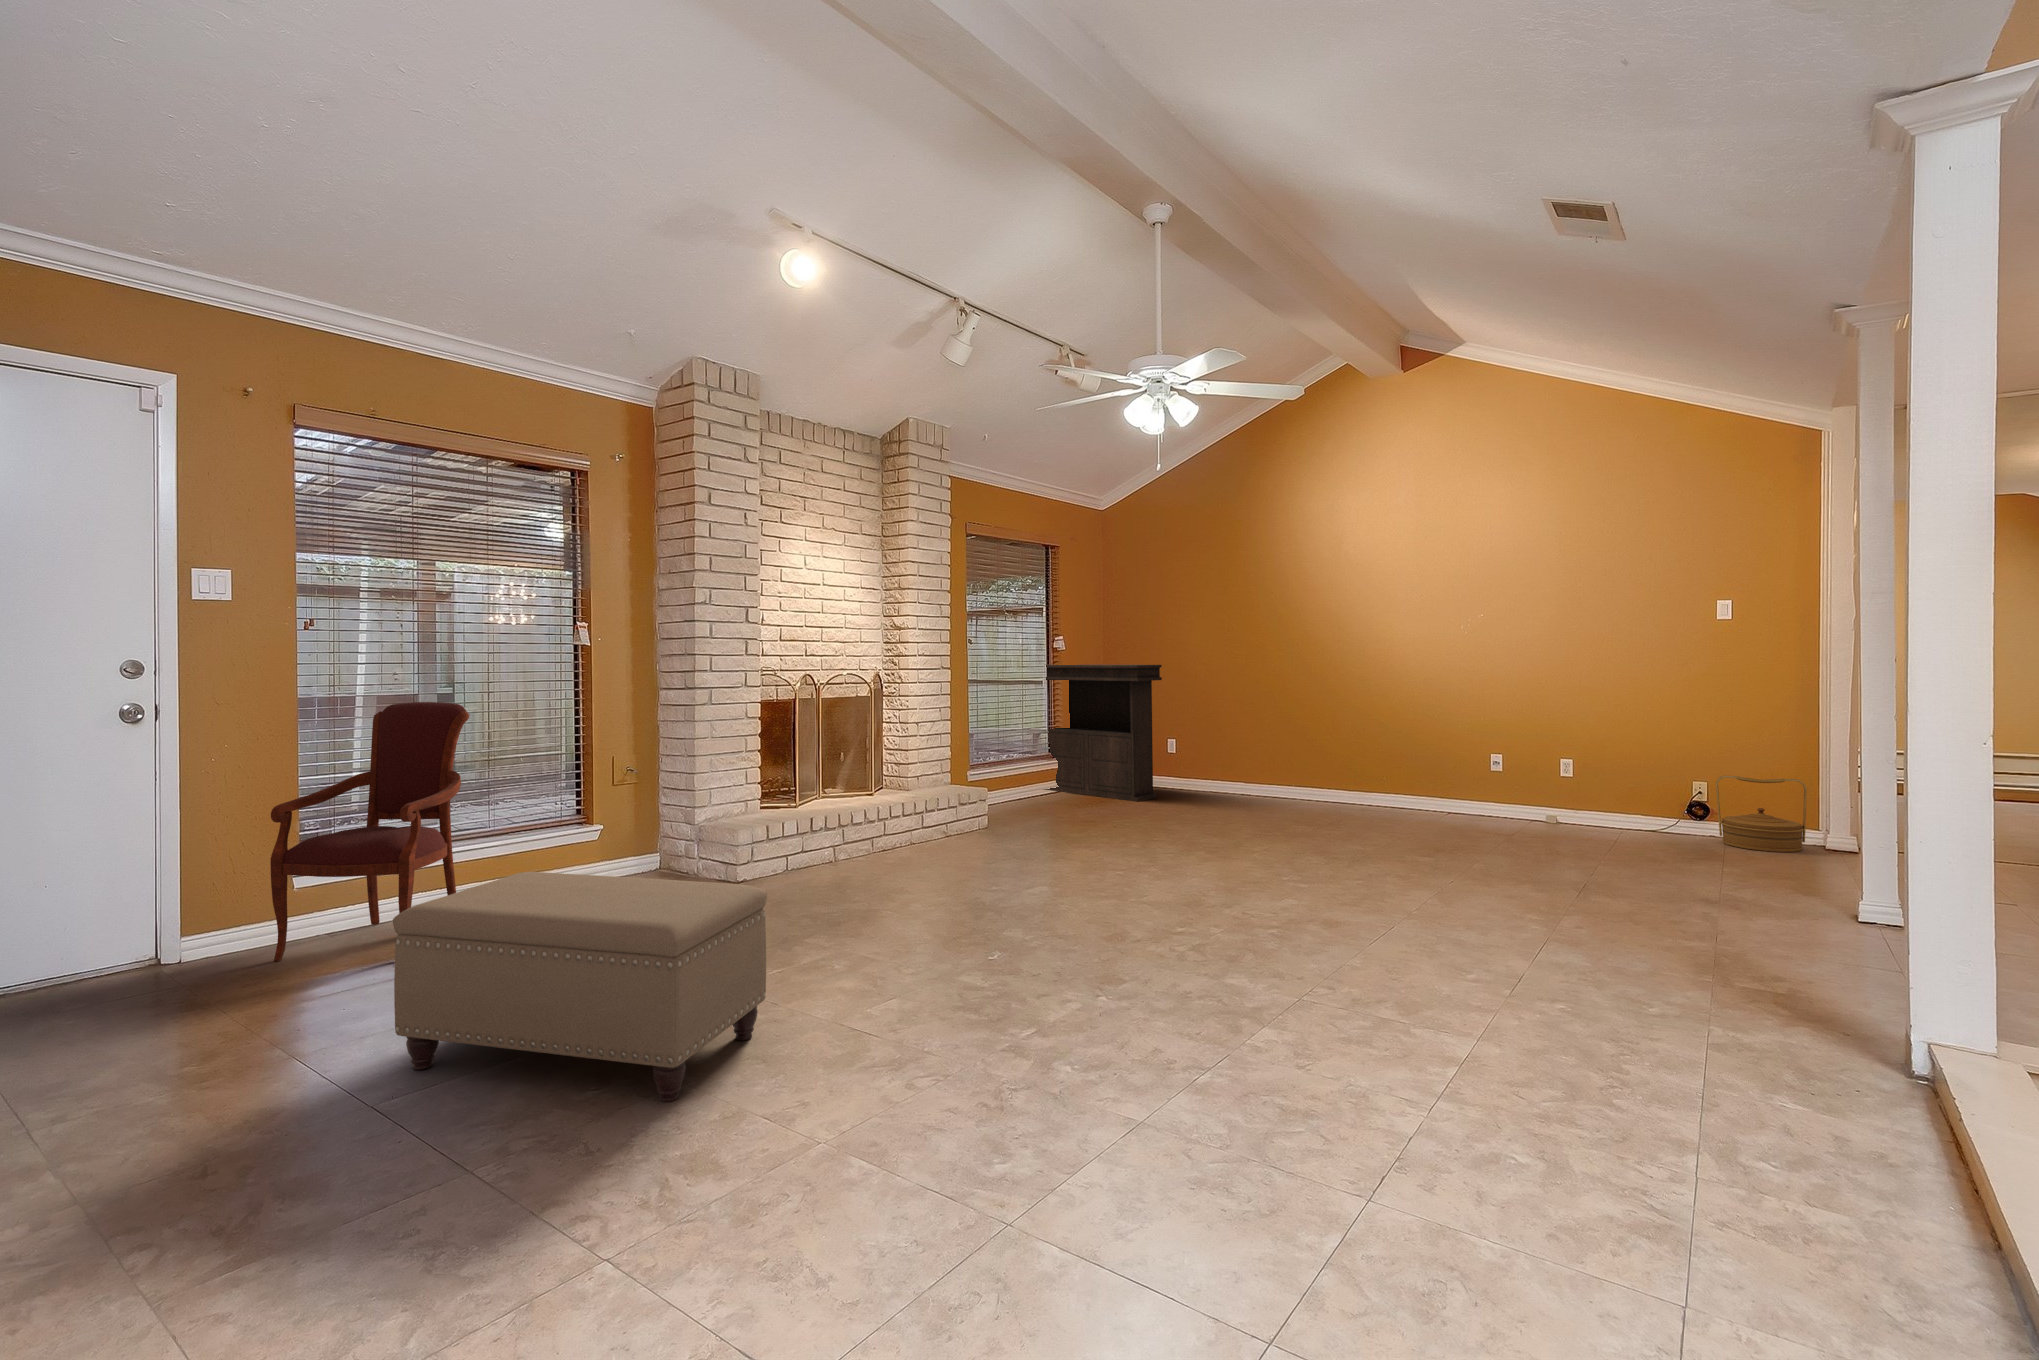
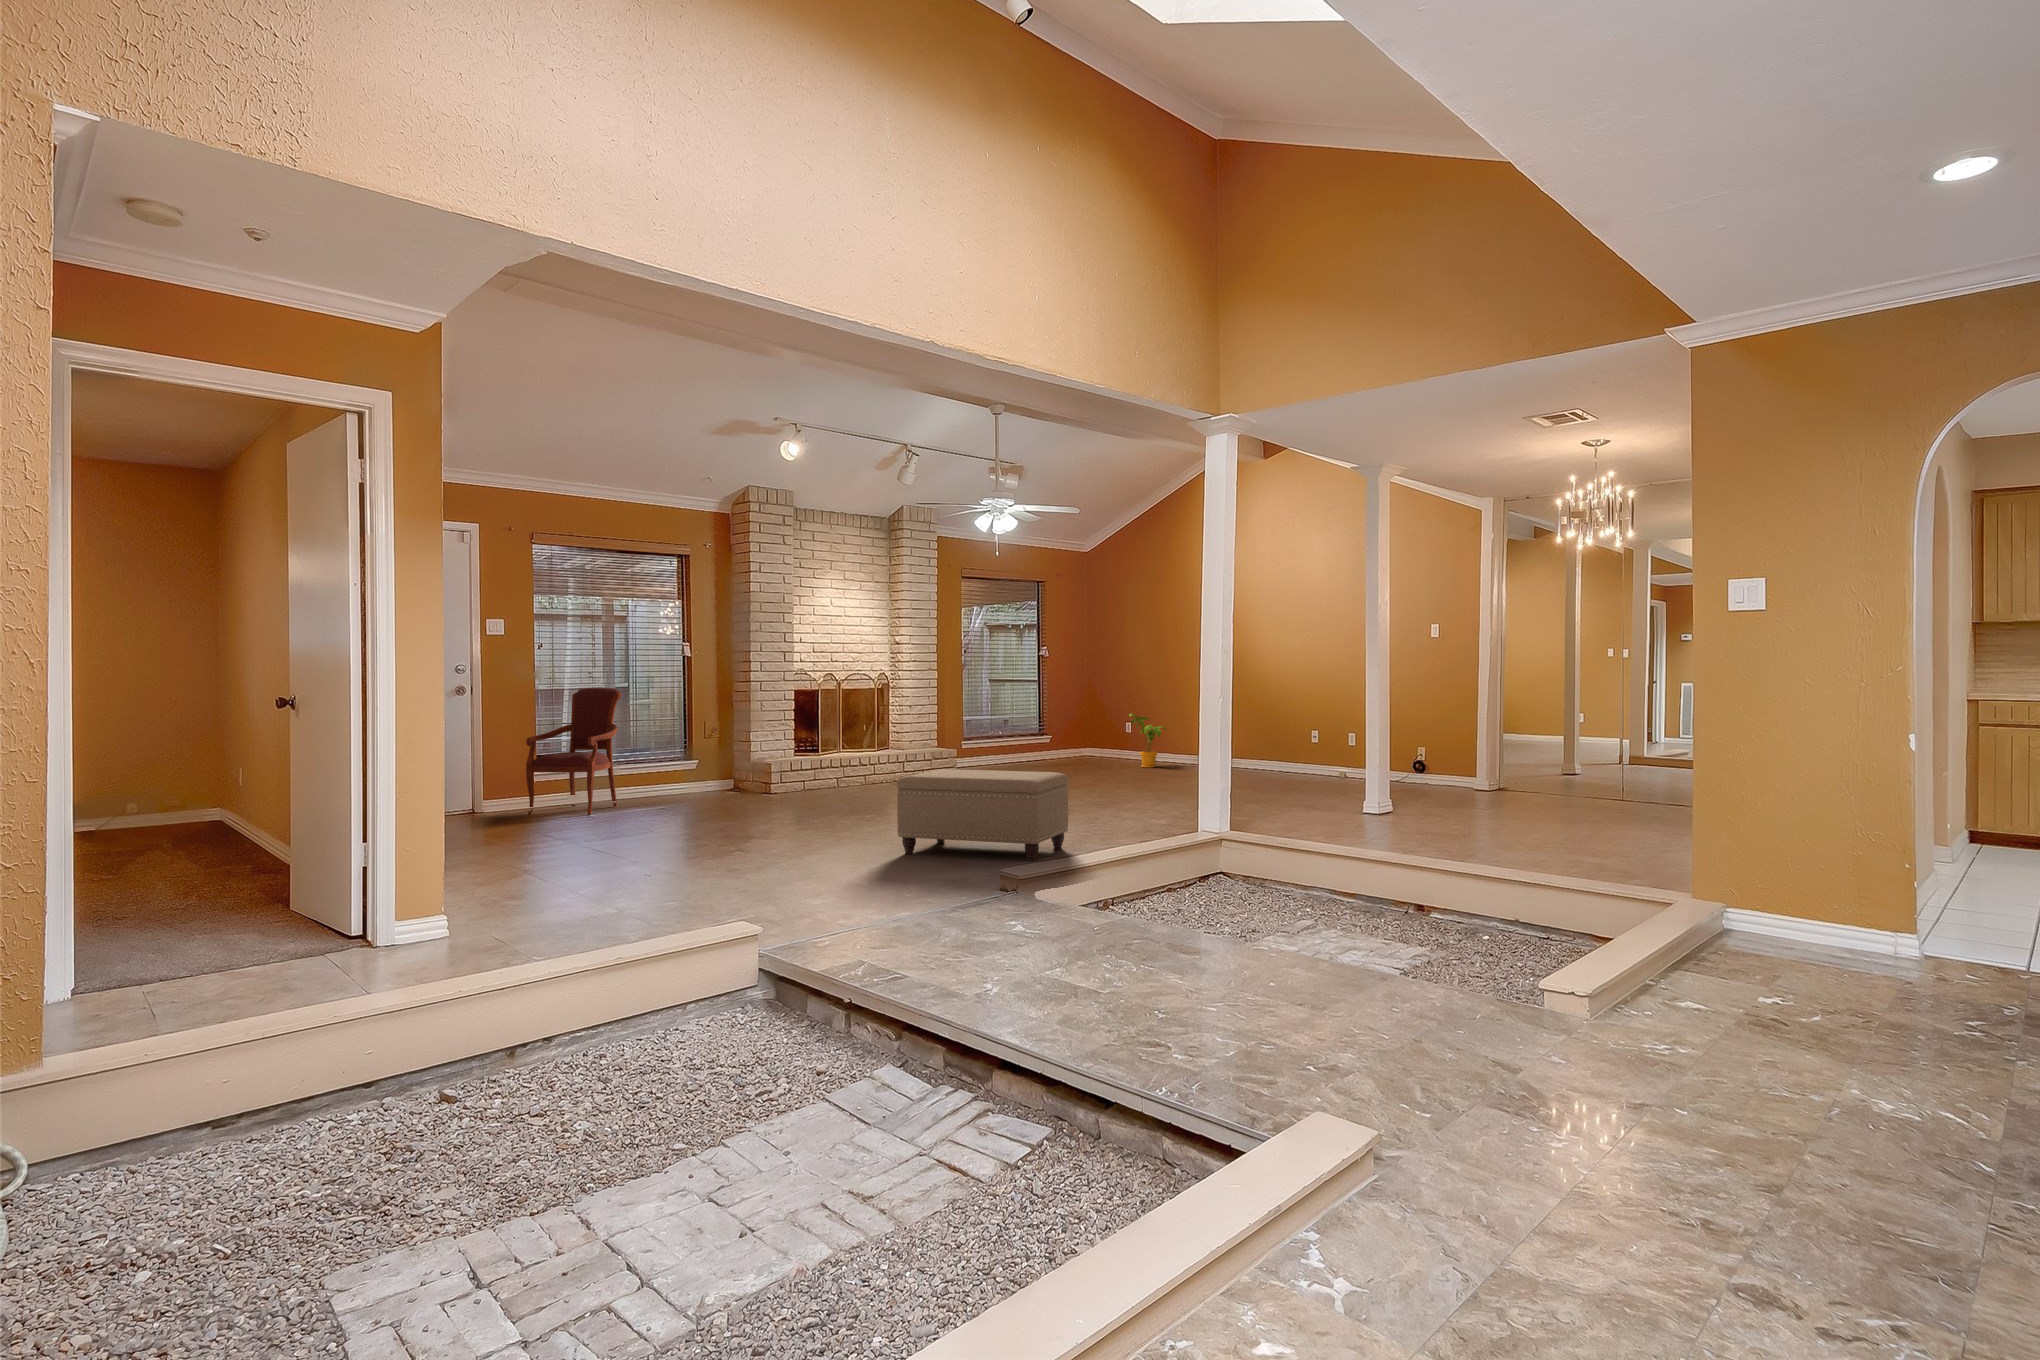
console table: present [1044,664,1162,801] -> none [1026,668,1109,767]
house plant: none [1196,728,1242,802] -> present [1129,714,1166,768]
woven basket: present [1716,776,1807,852] -> none [1417,740,1463,788]
ottoman: present [393,872,767,1102] -> present [897,769,1068,861]

